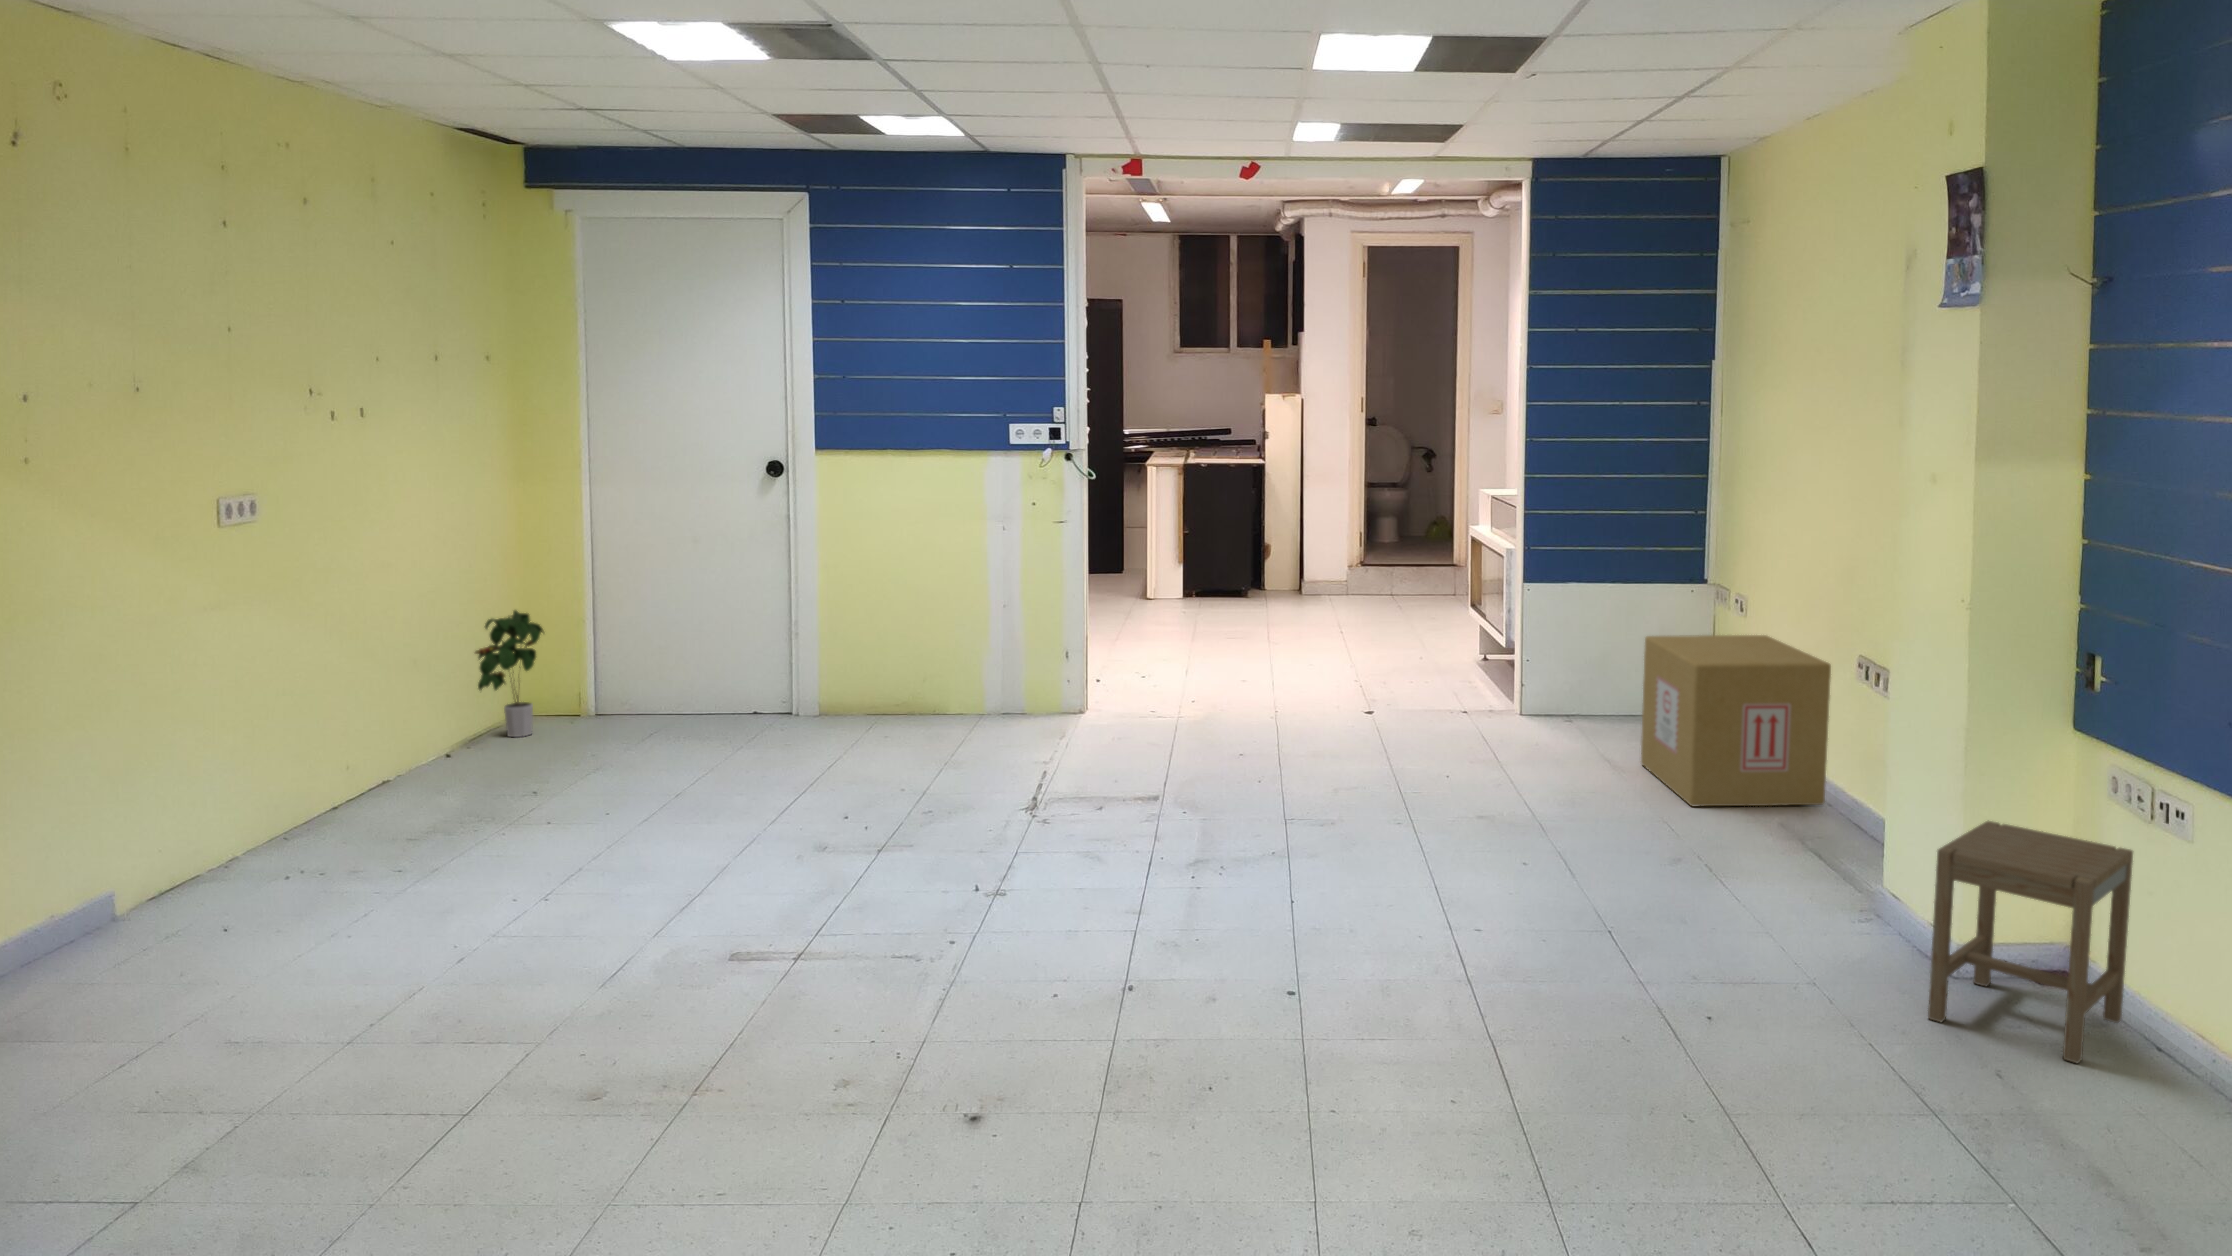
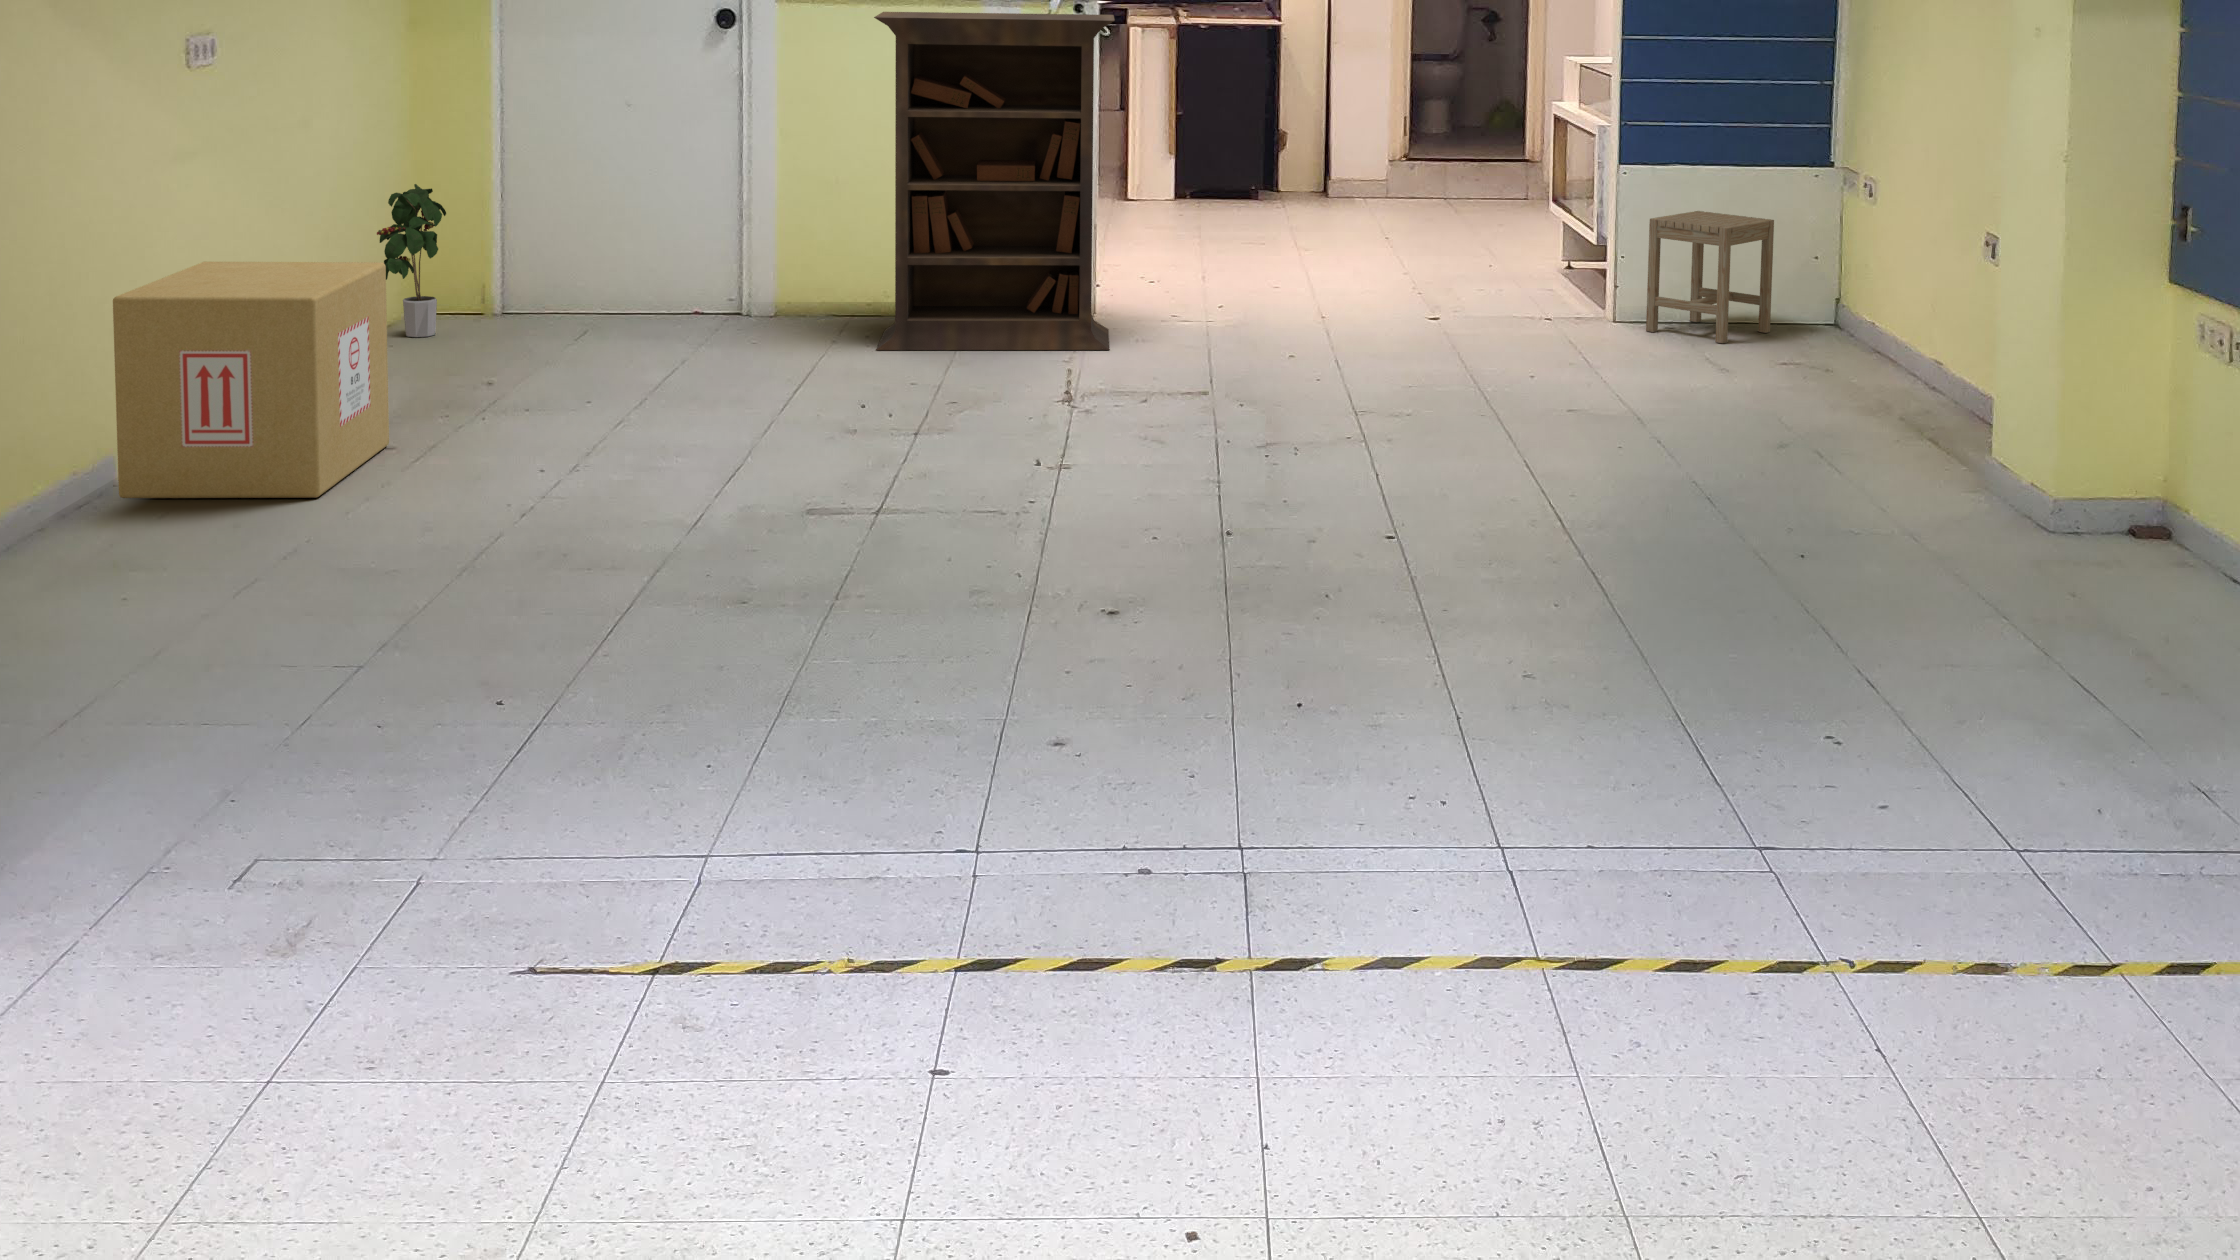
bookcase: none [880,463,1091,749] -> present [874,12,1115,350]
cardboard box: present [1641,635,1831,806] -> present [113,261,389,498]
stool: present [1928,821,2133,1063] -> present [1646,211,1774,343]

